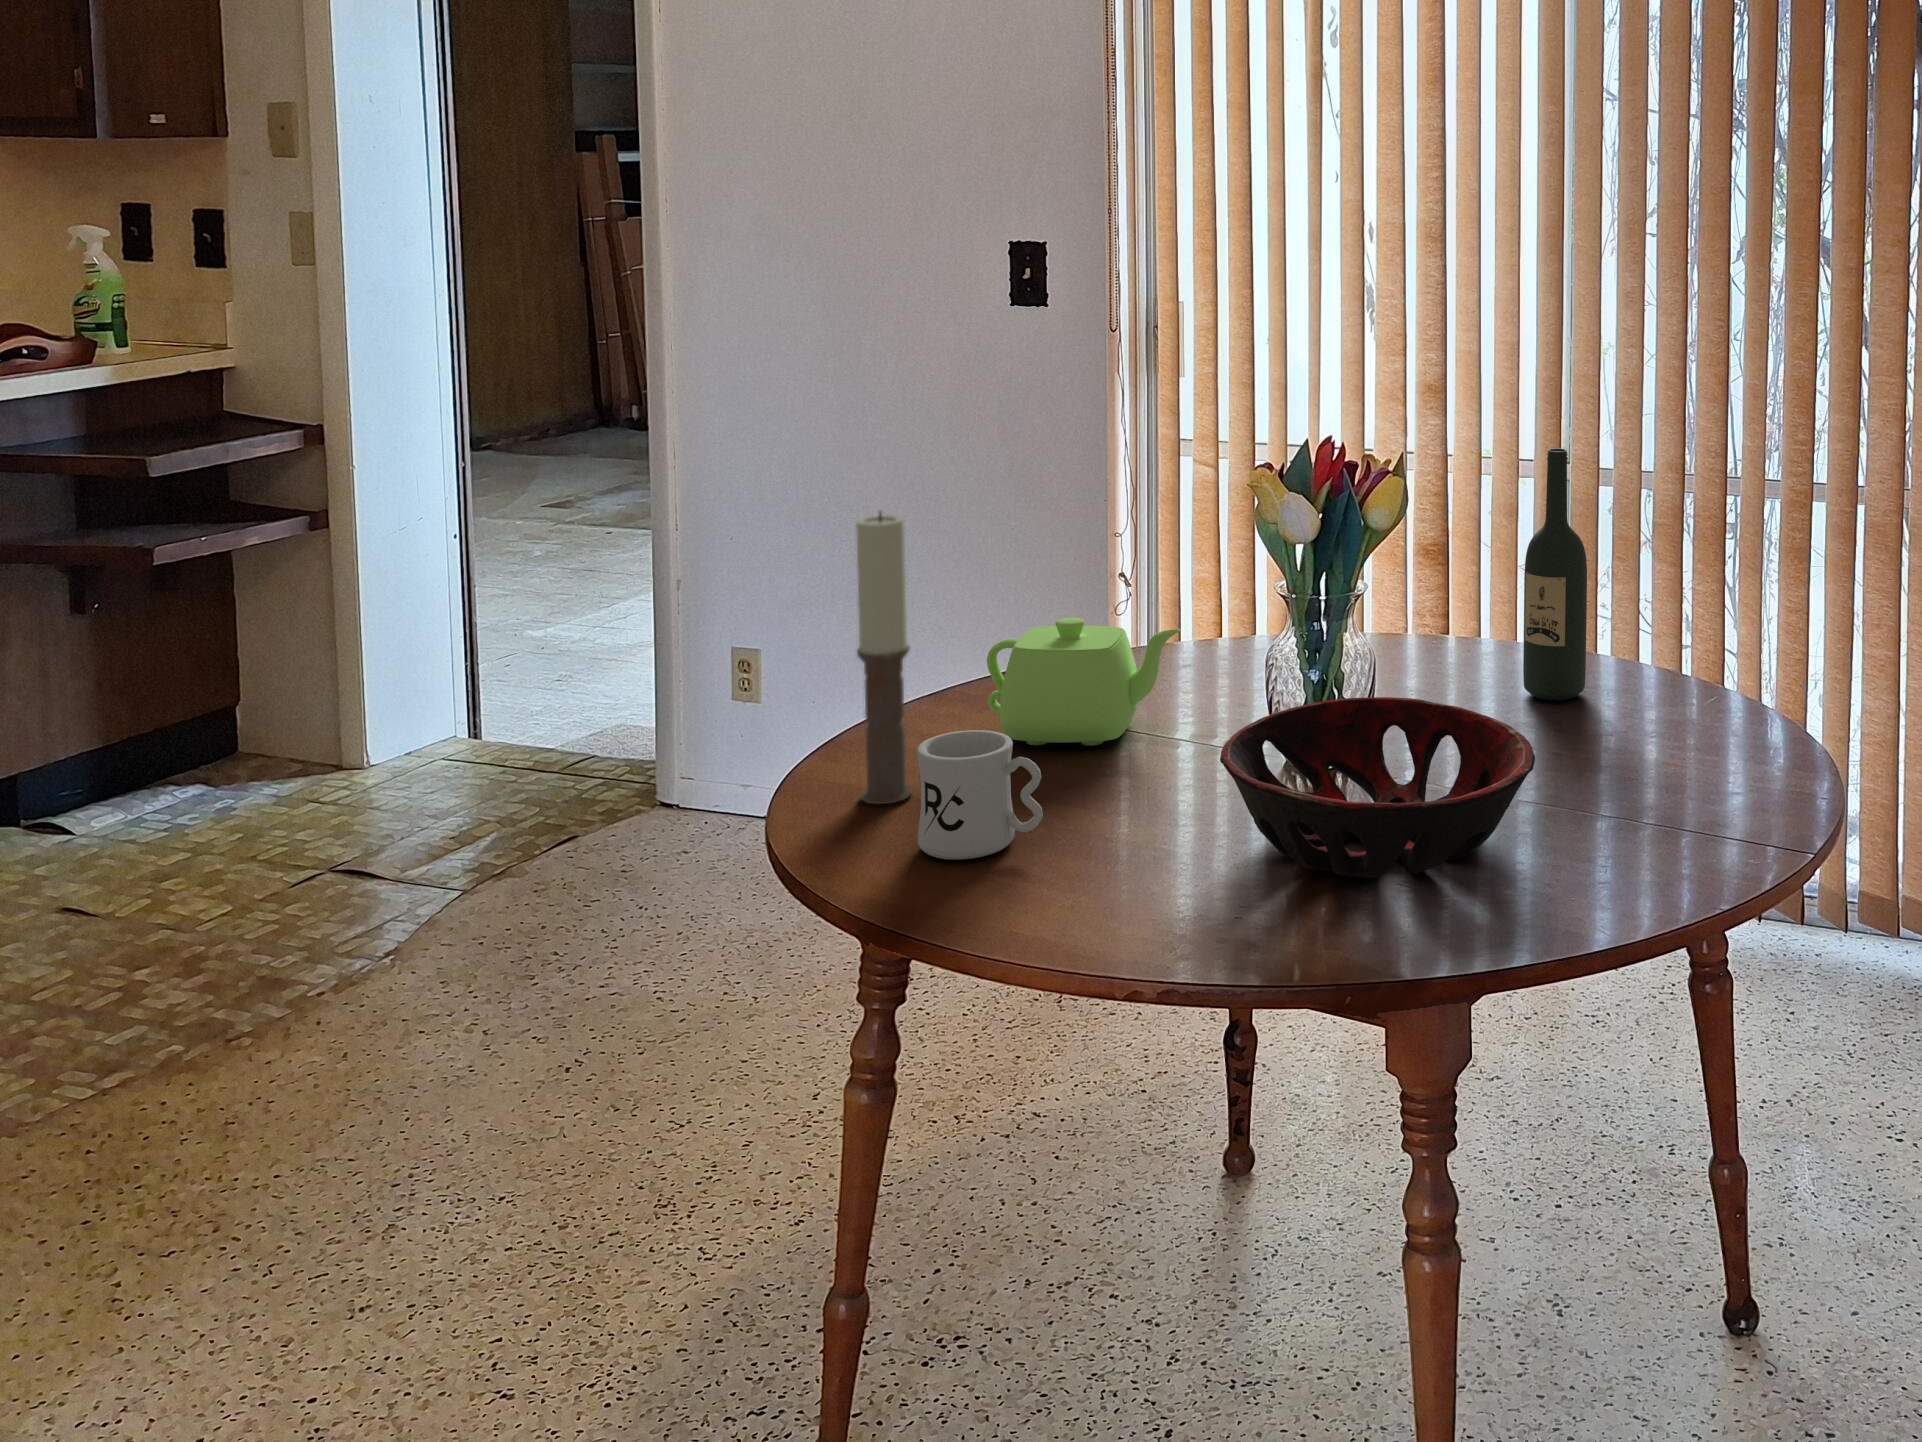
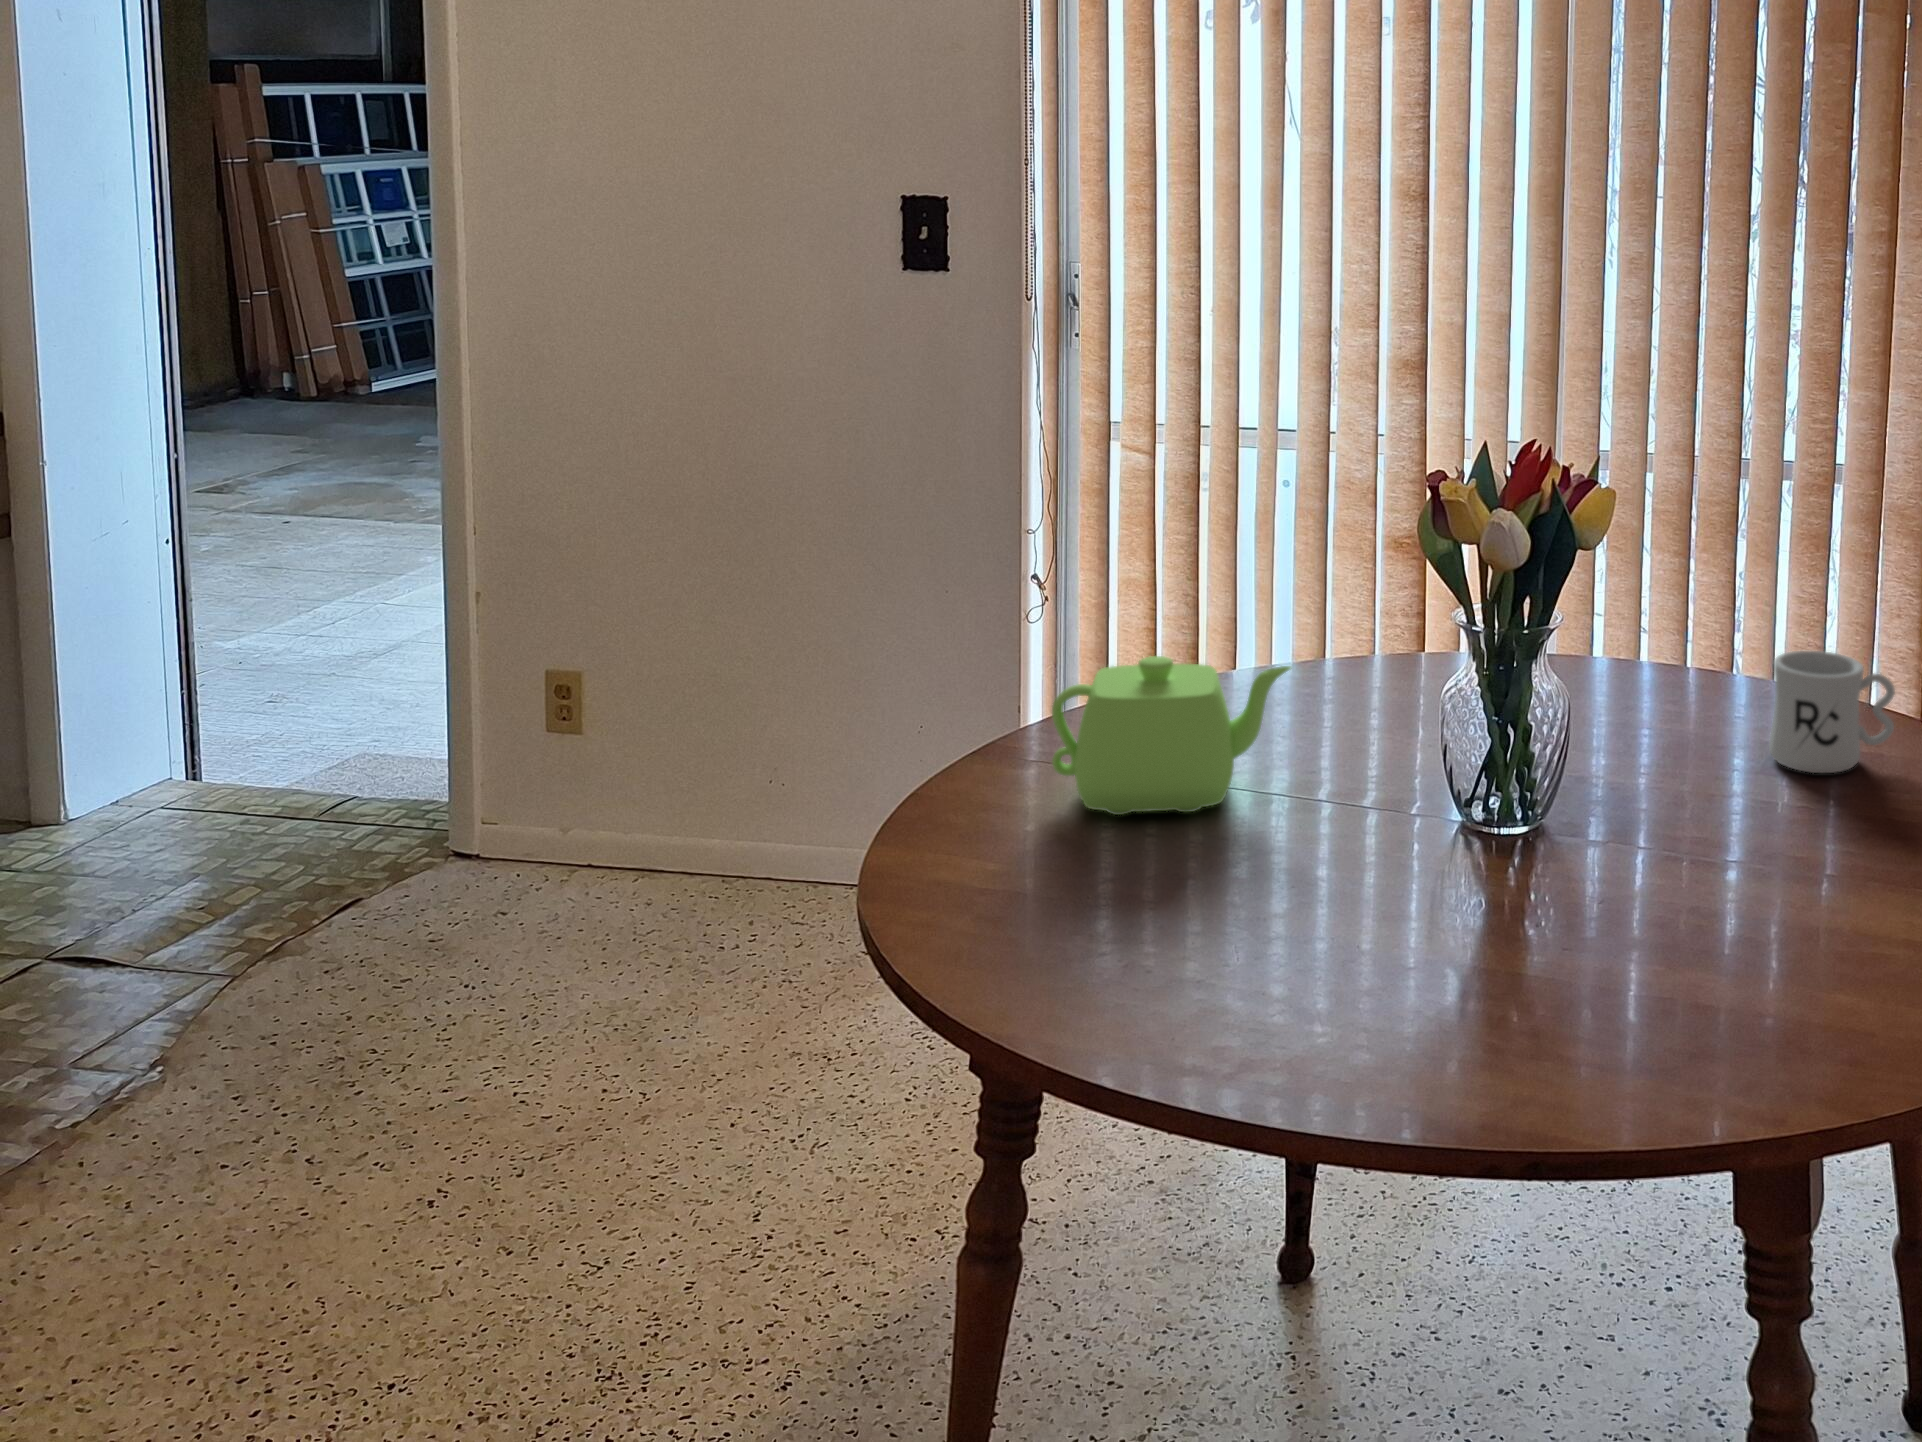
wine bottle: present [1523,448,1587,700] -> none [1657,440,1733,729]
candle: present [856,512,912,804] -> none [931,537,998,909]
decorative bowl: present [1220,697,1535,878] -> none [1430,746,1812,981]
mug: present [917,730,1043,860] -> present [1769,650,1895,773]

